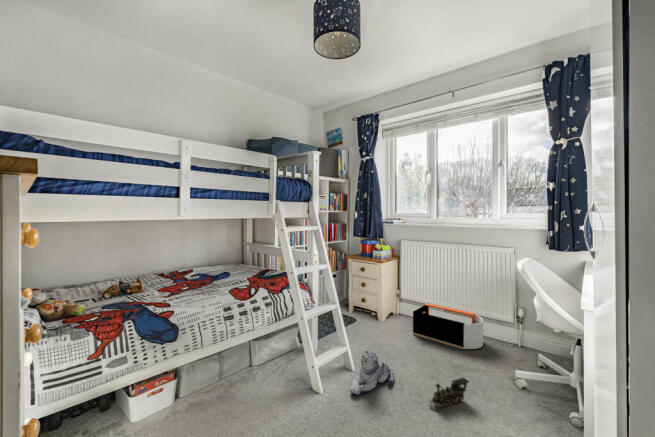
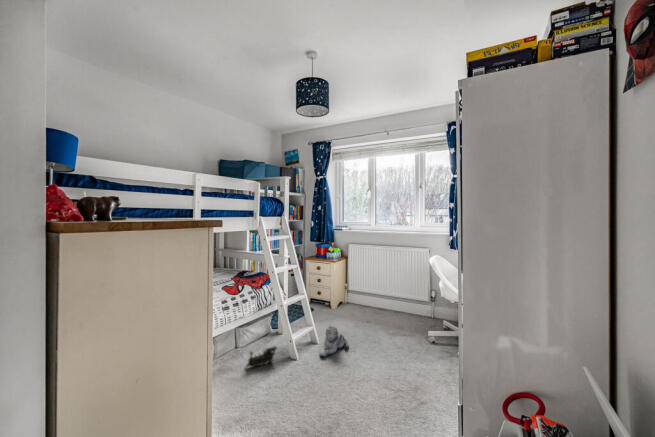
storage bin: present [413,303,483,349] -> none [359,293,408,324]
toy train: present [430,378,469,409] -> present [245,346,277,369]

